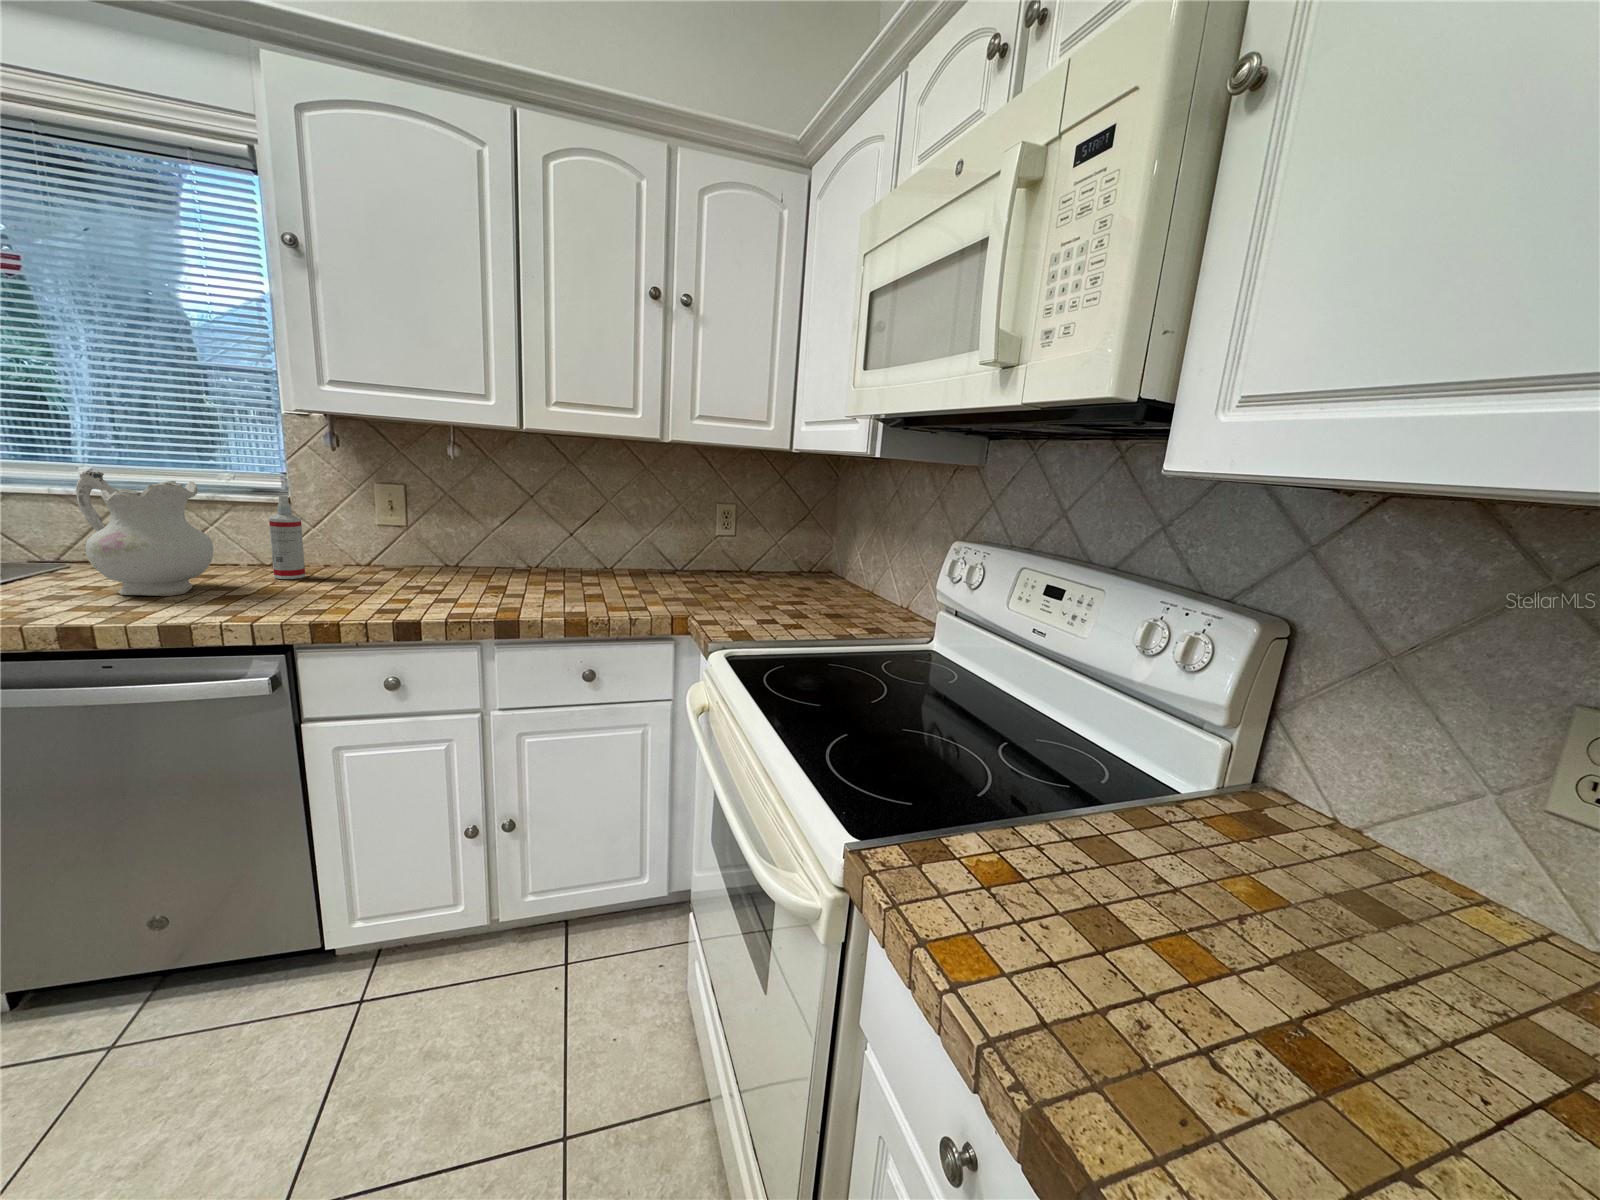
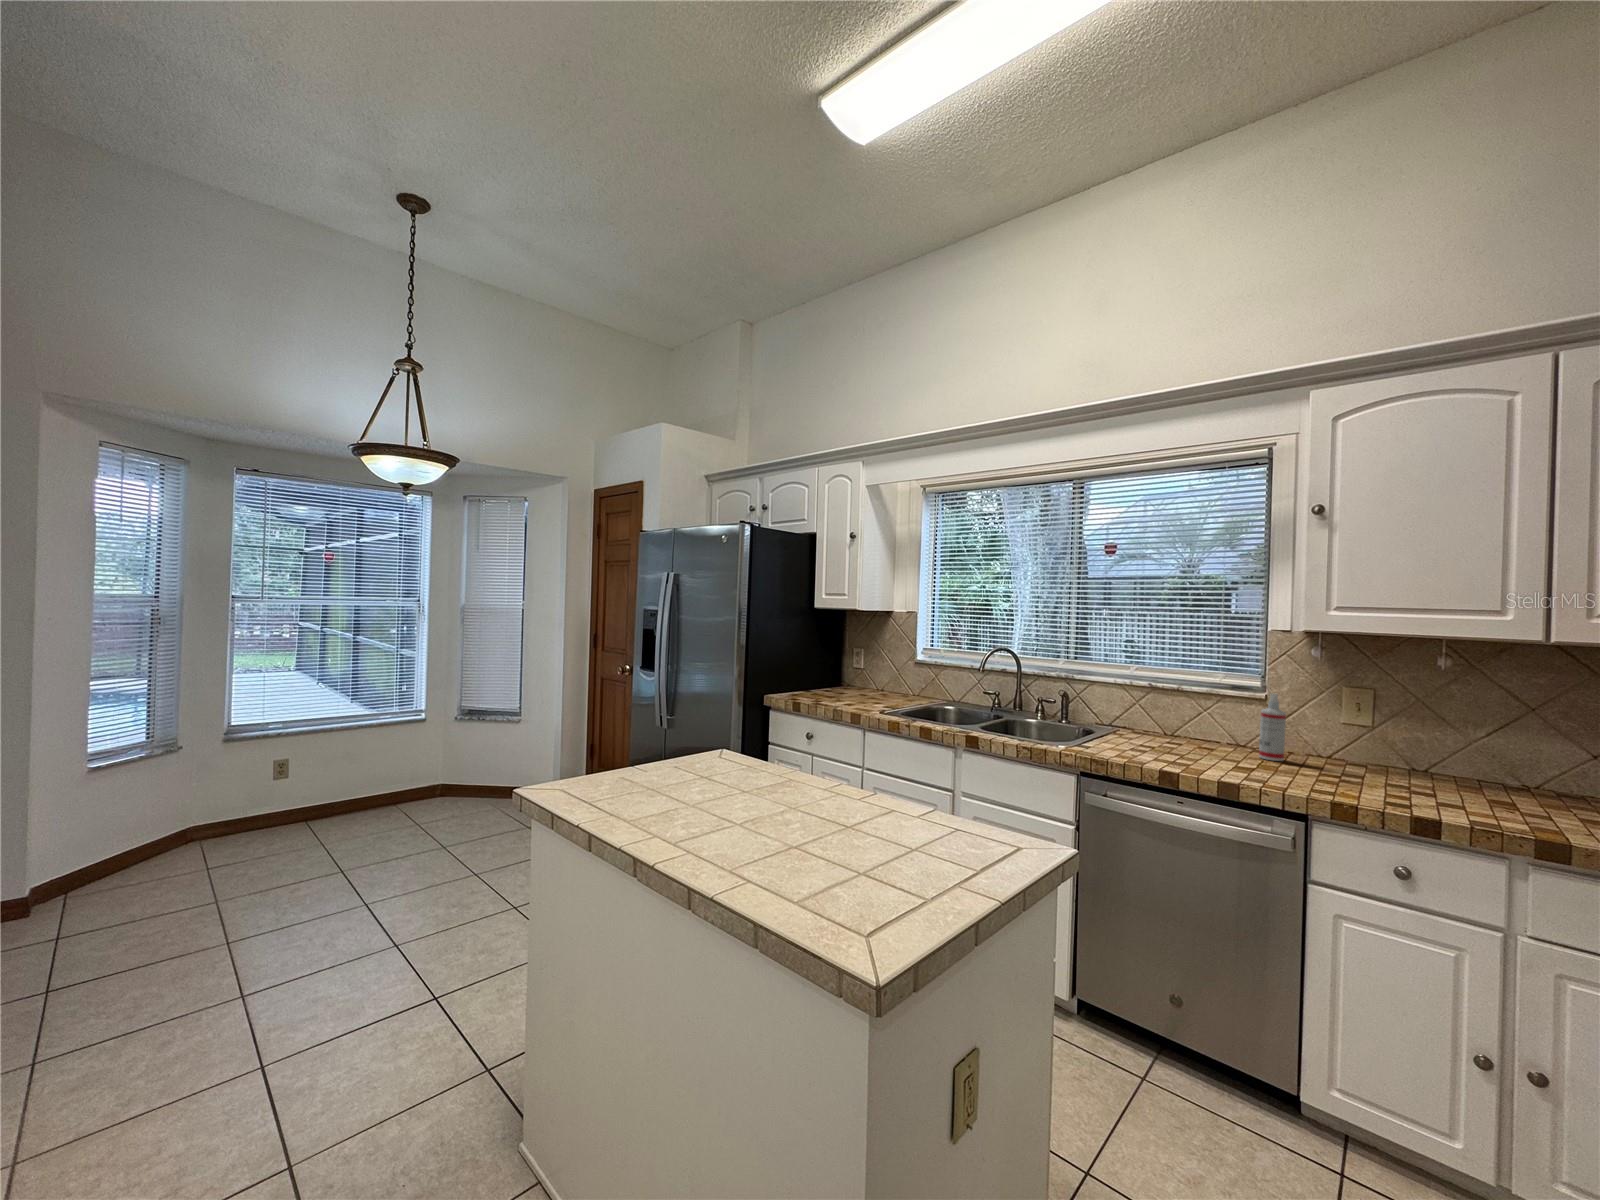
ceramic pitcher: present [76,471,213,596] -> none [1151,672,1228,761]

